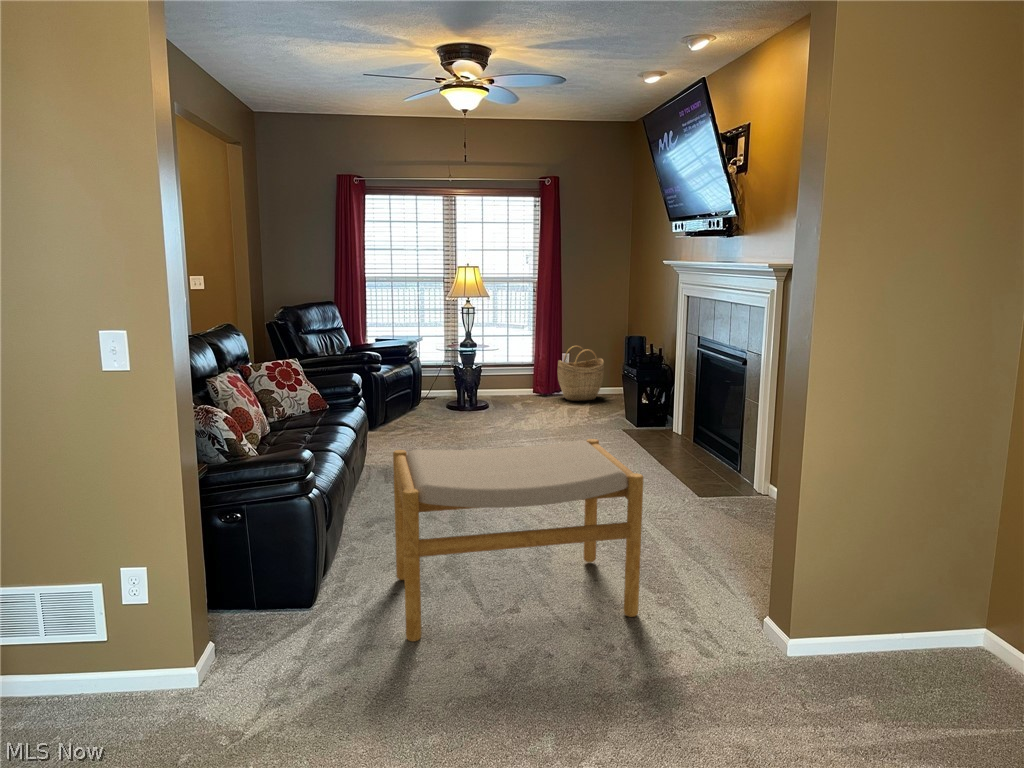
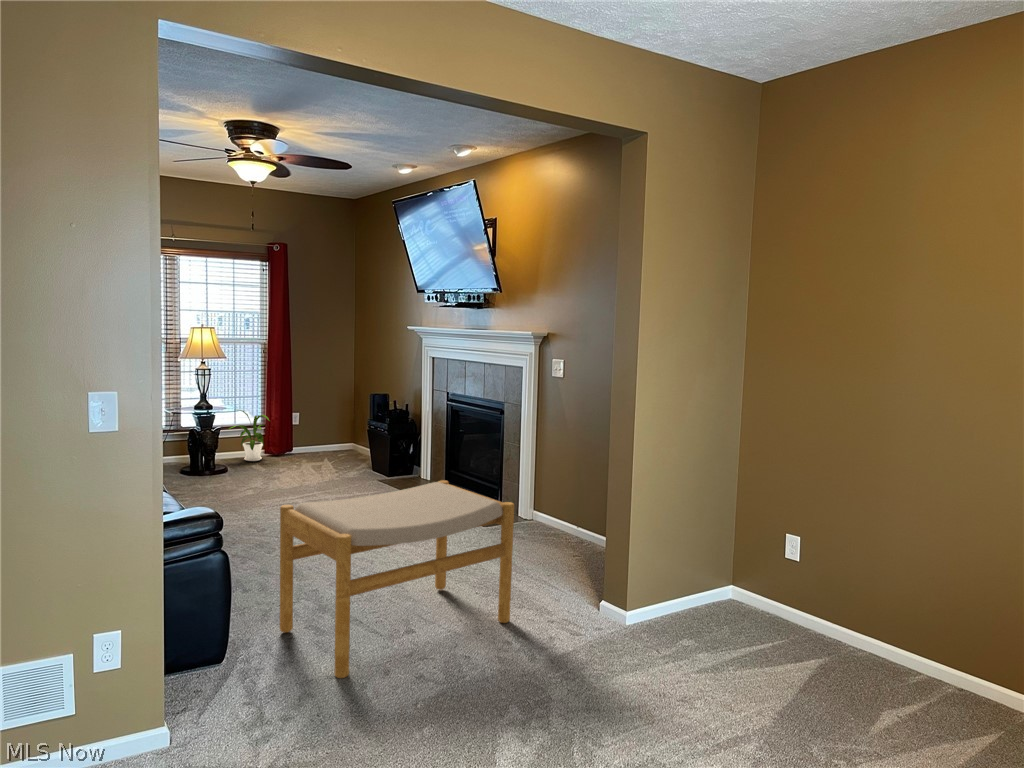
woven basket: present [557,346,604,401] -> none [291,405,337,459]
house plant: none [494,347,535,399] -> present [229,410,270,461]

